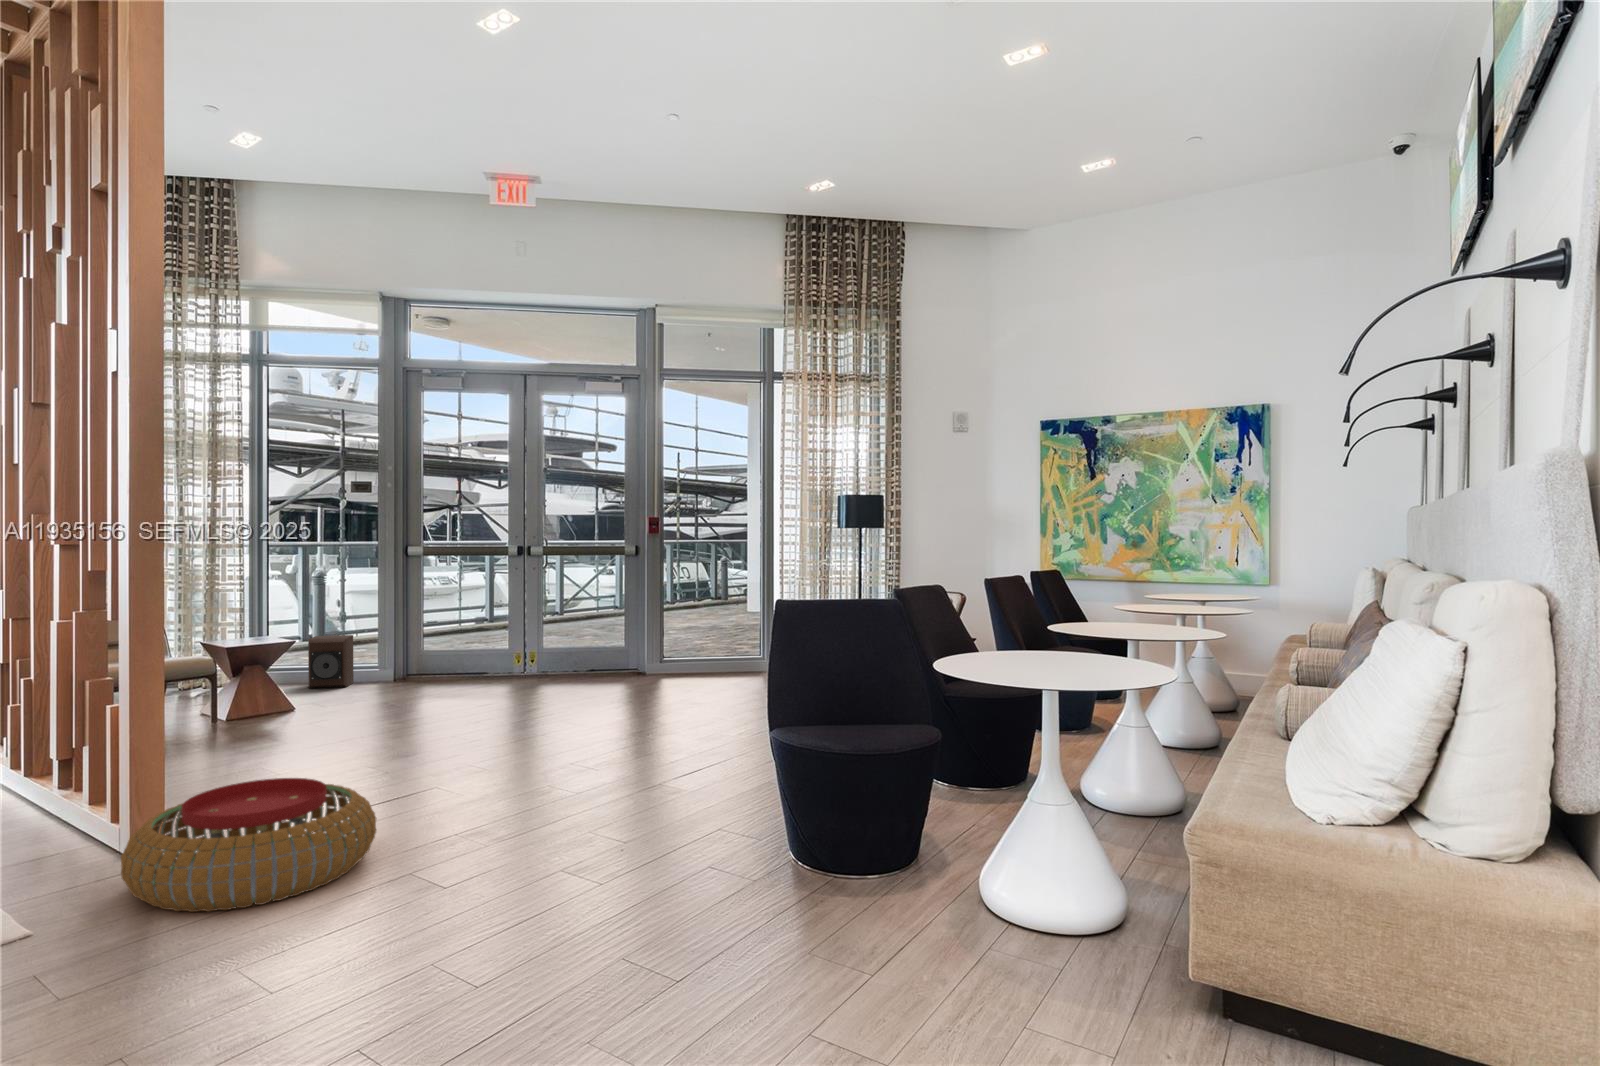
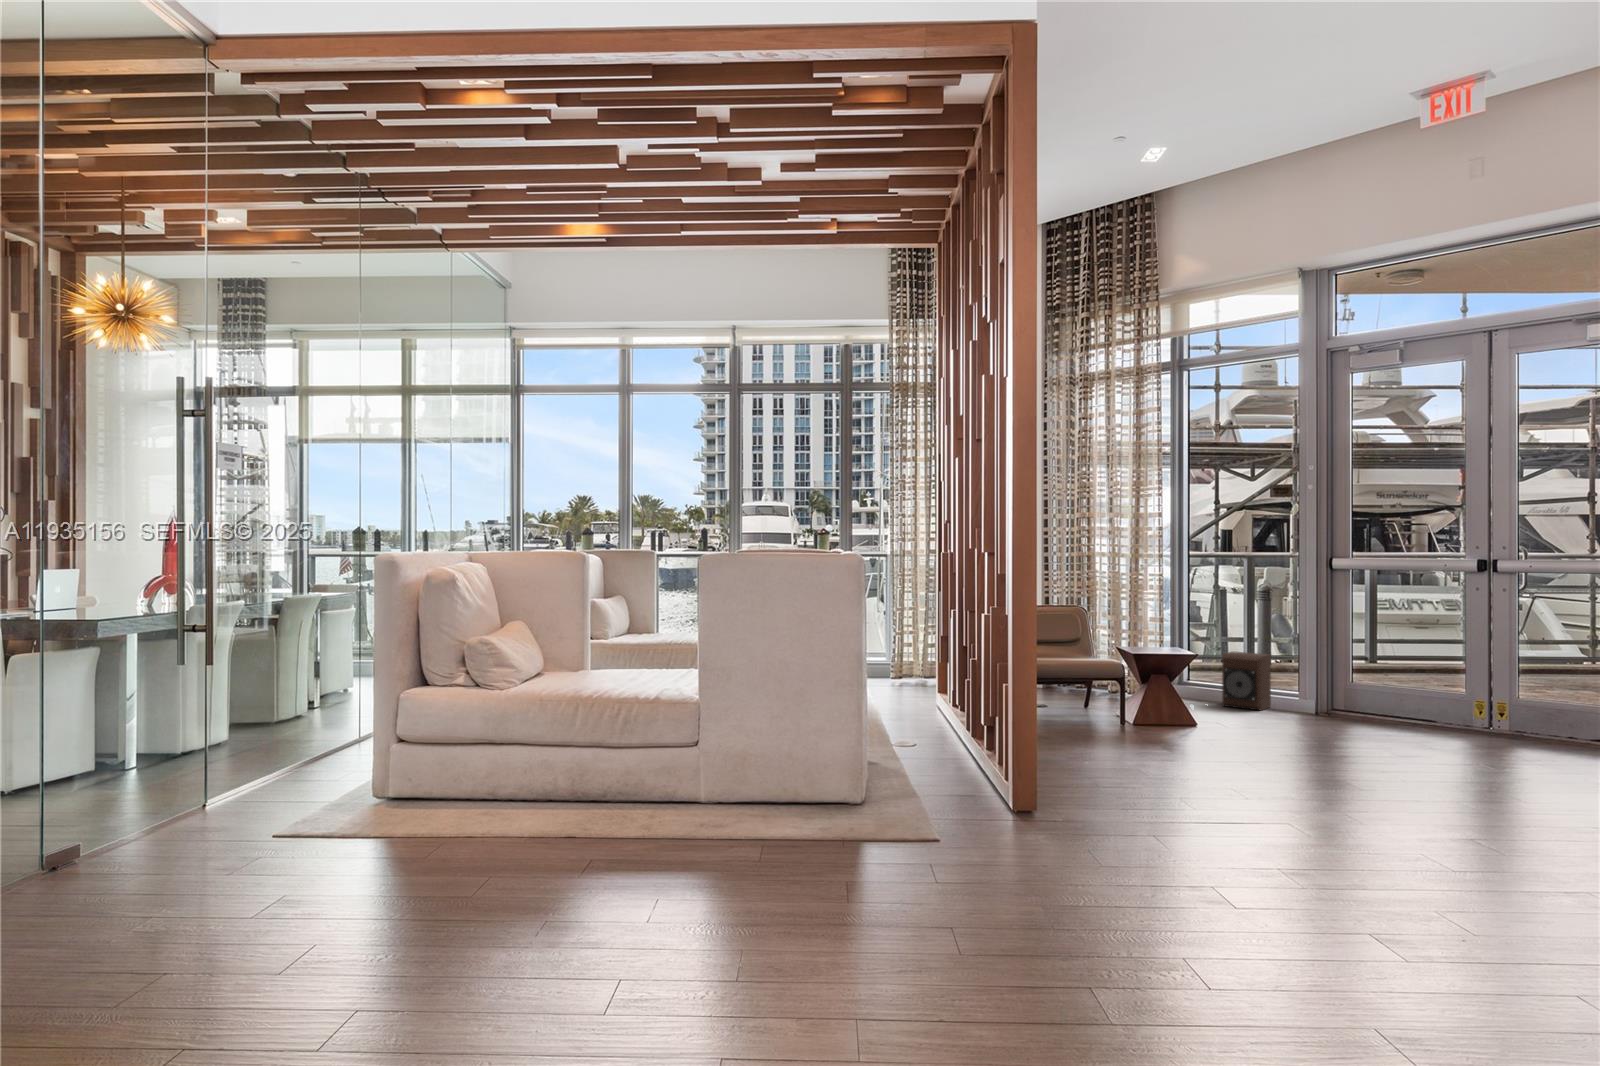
pouf: present [121,778,376,912] -> none [971,782,1188,904]

